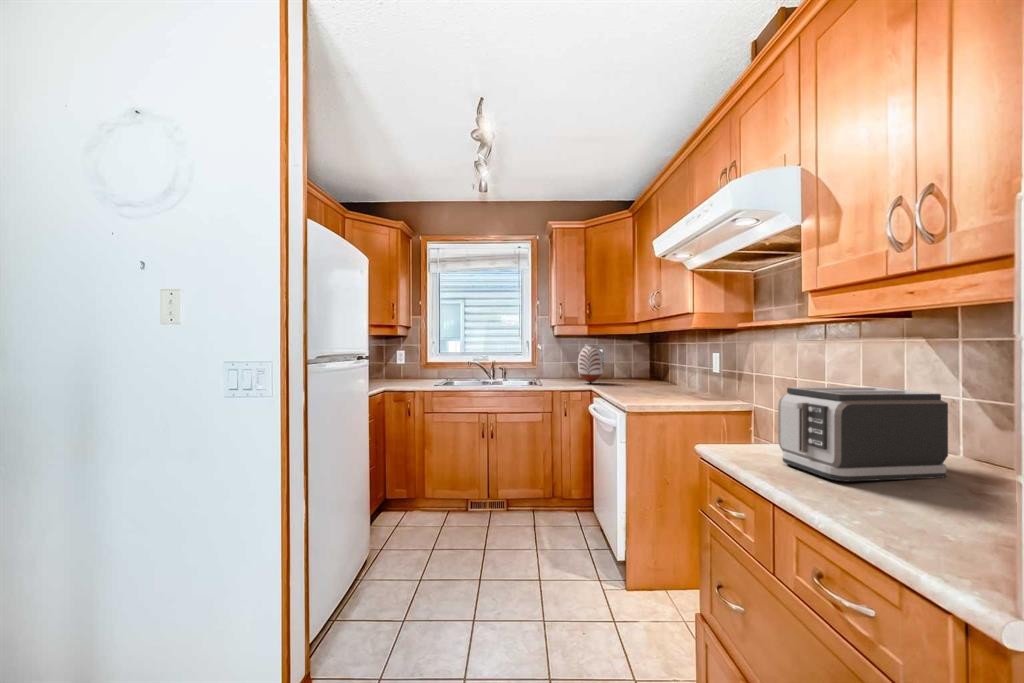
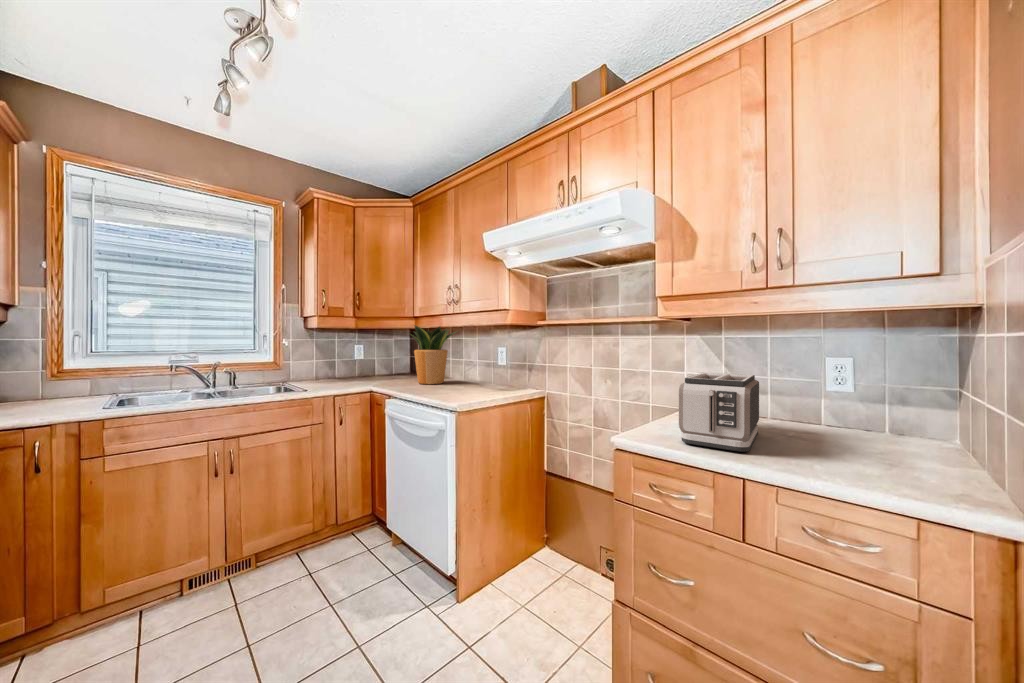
potted plant: none [619,330,679,389] -> present [412,326,455,384]
vase: present [578,345,603,383] -> none [350,340,379,383]

